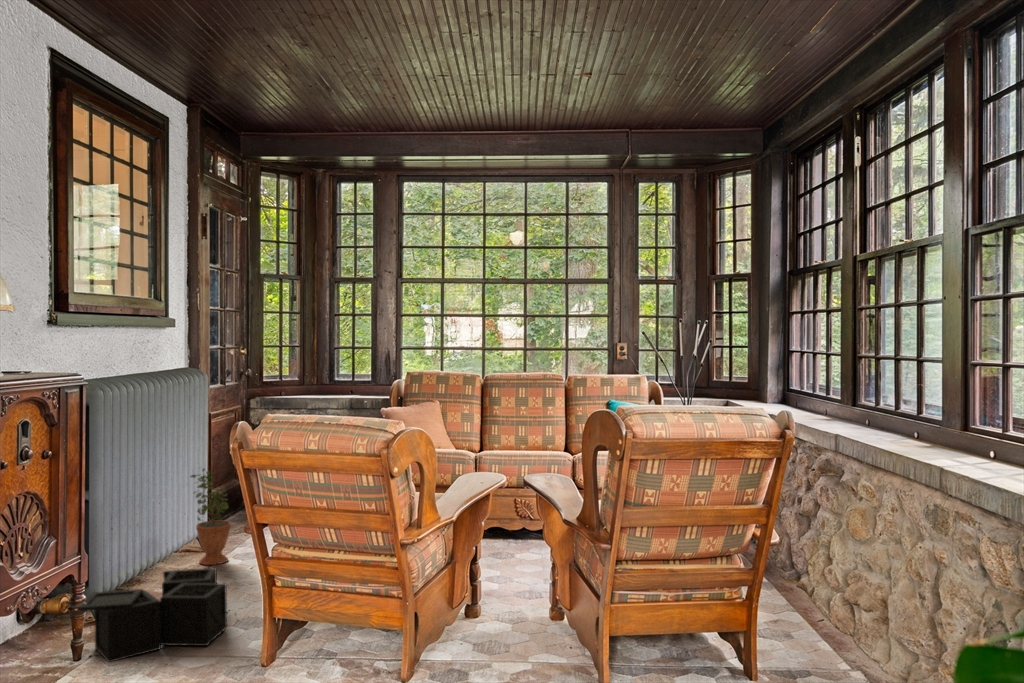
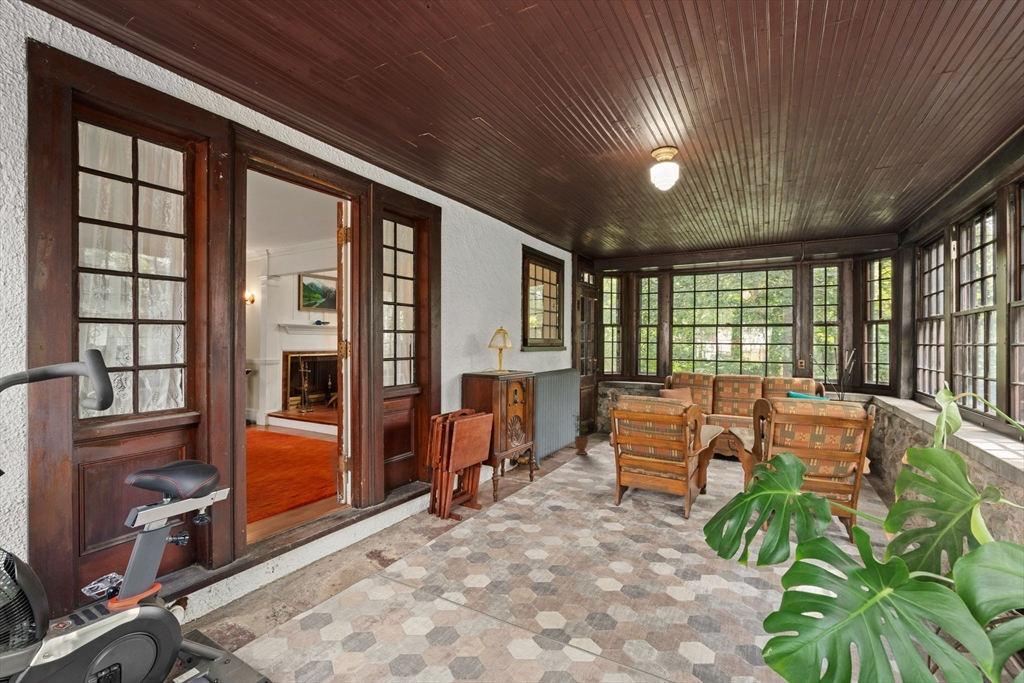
storage bin: present [77,568,237,662] -> none [533,453,590,483]

